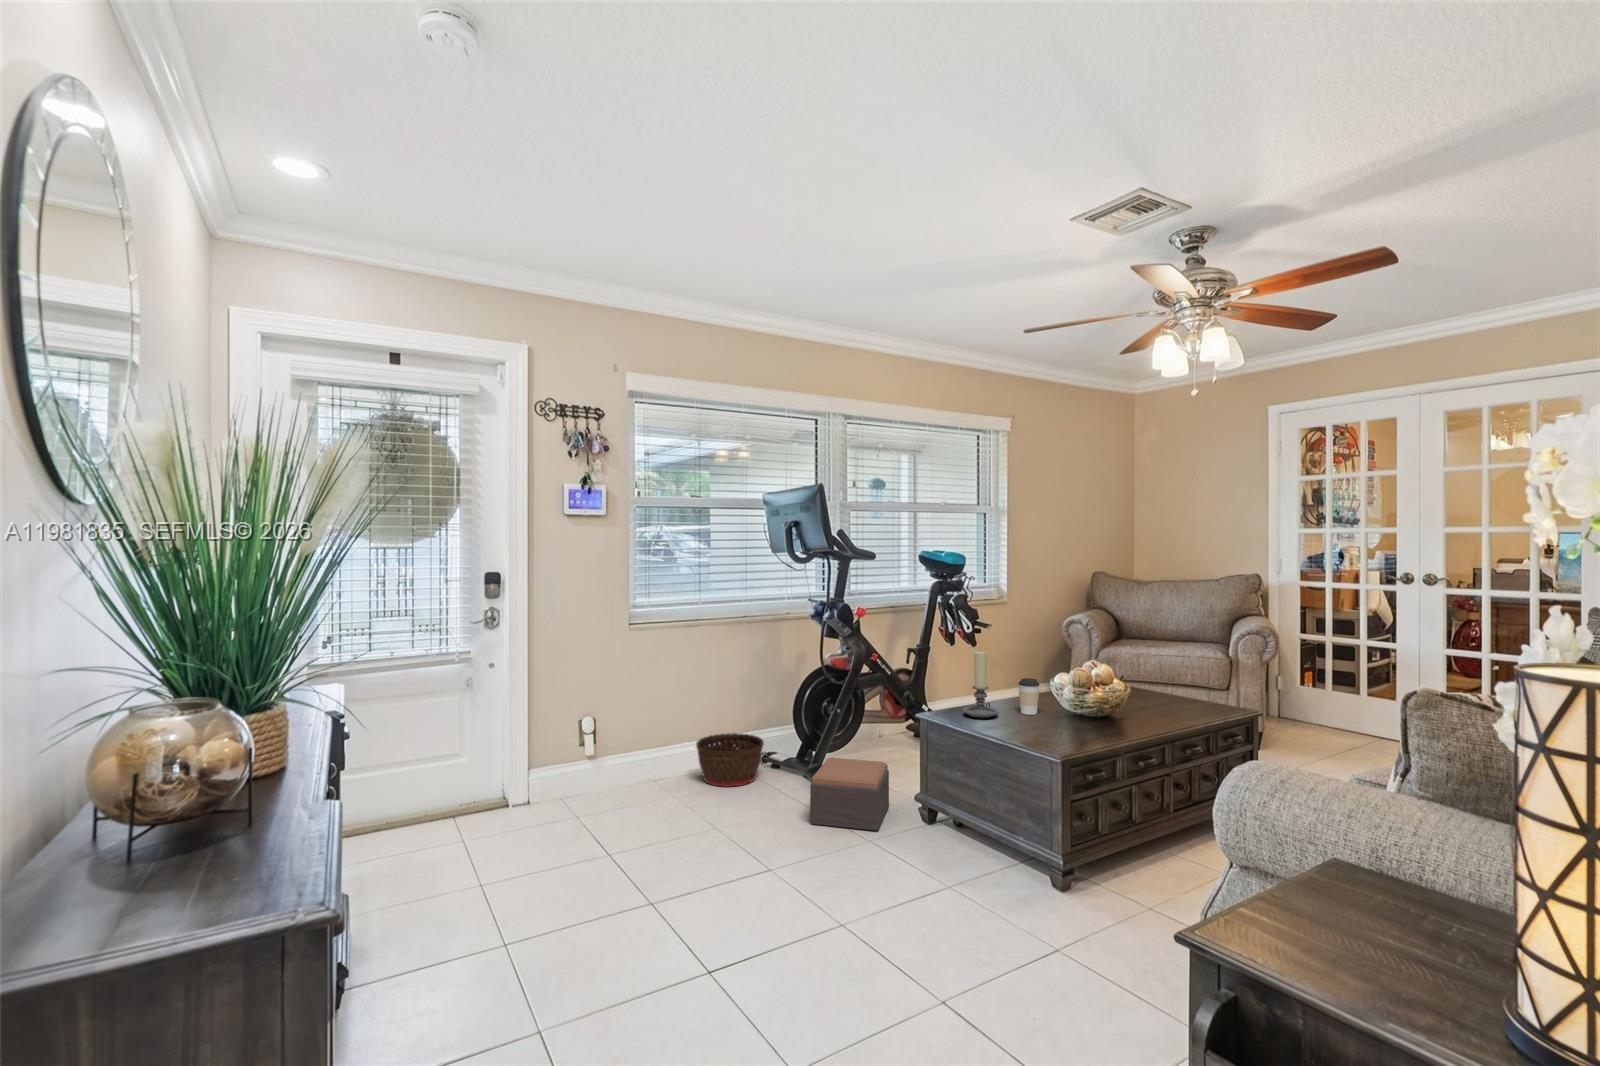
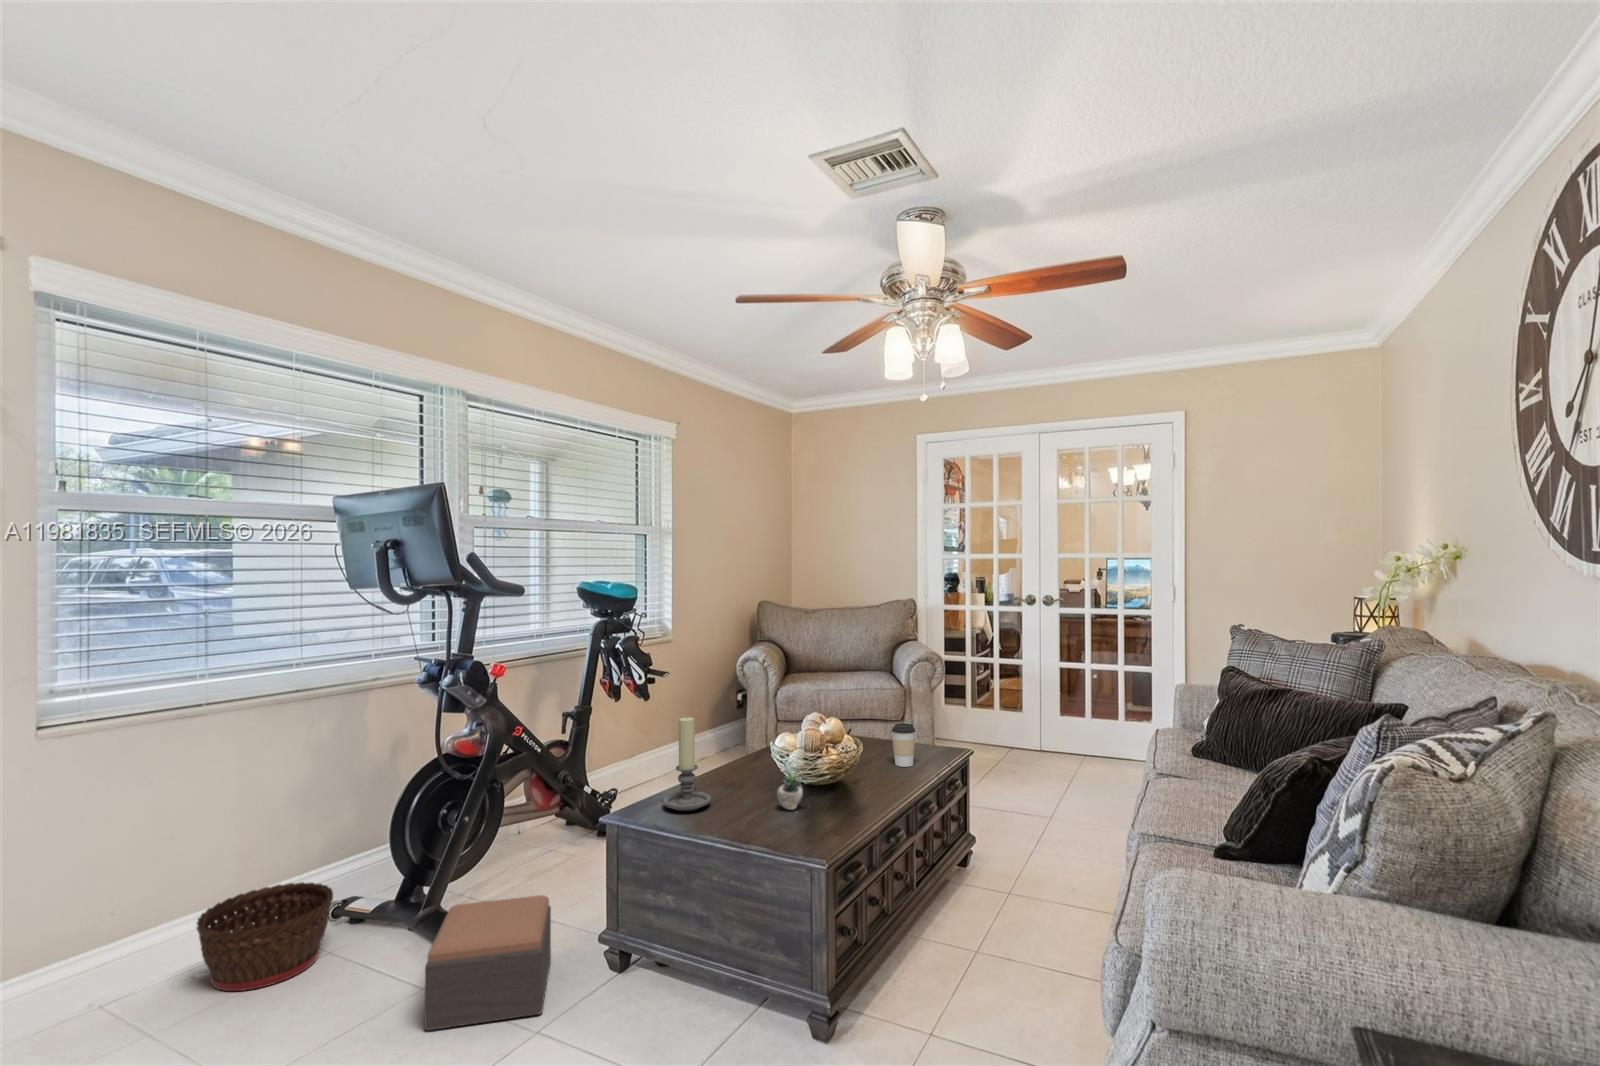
coffee cup: present [1018,678,1039,715] -> present [892,723,915,767]
succulent plant: none [1047,697,1090,728] -> present [777,771,803,810]

